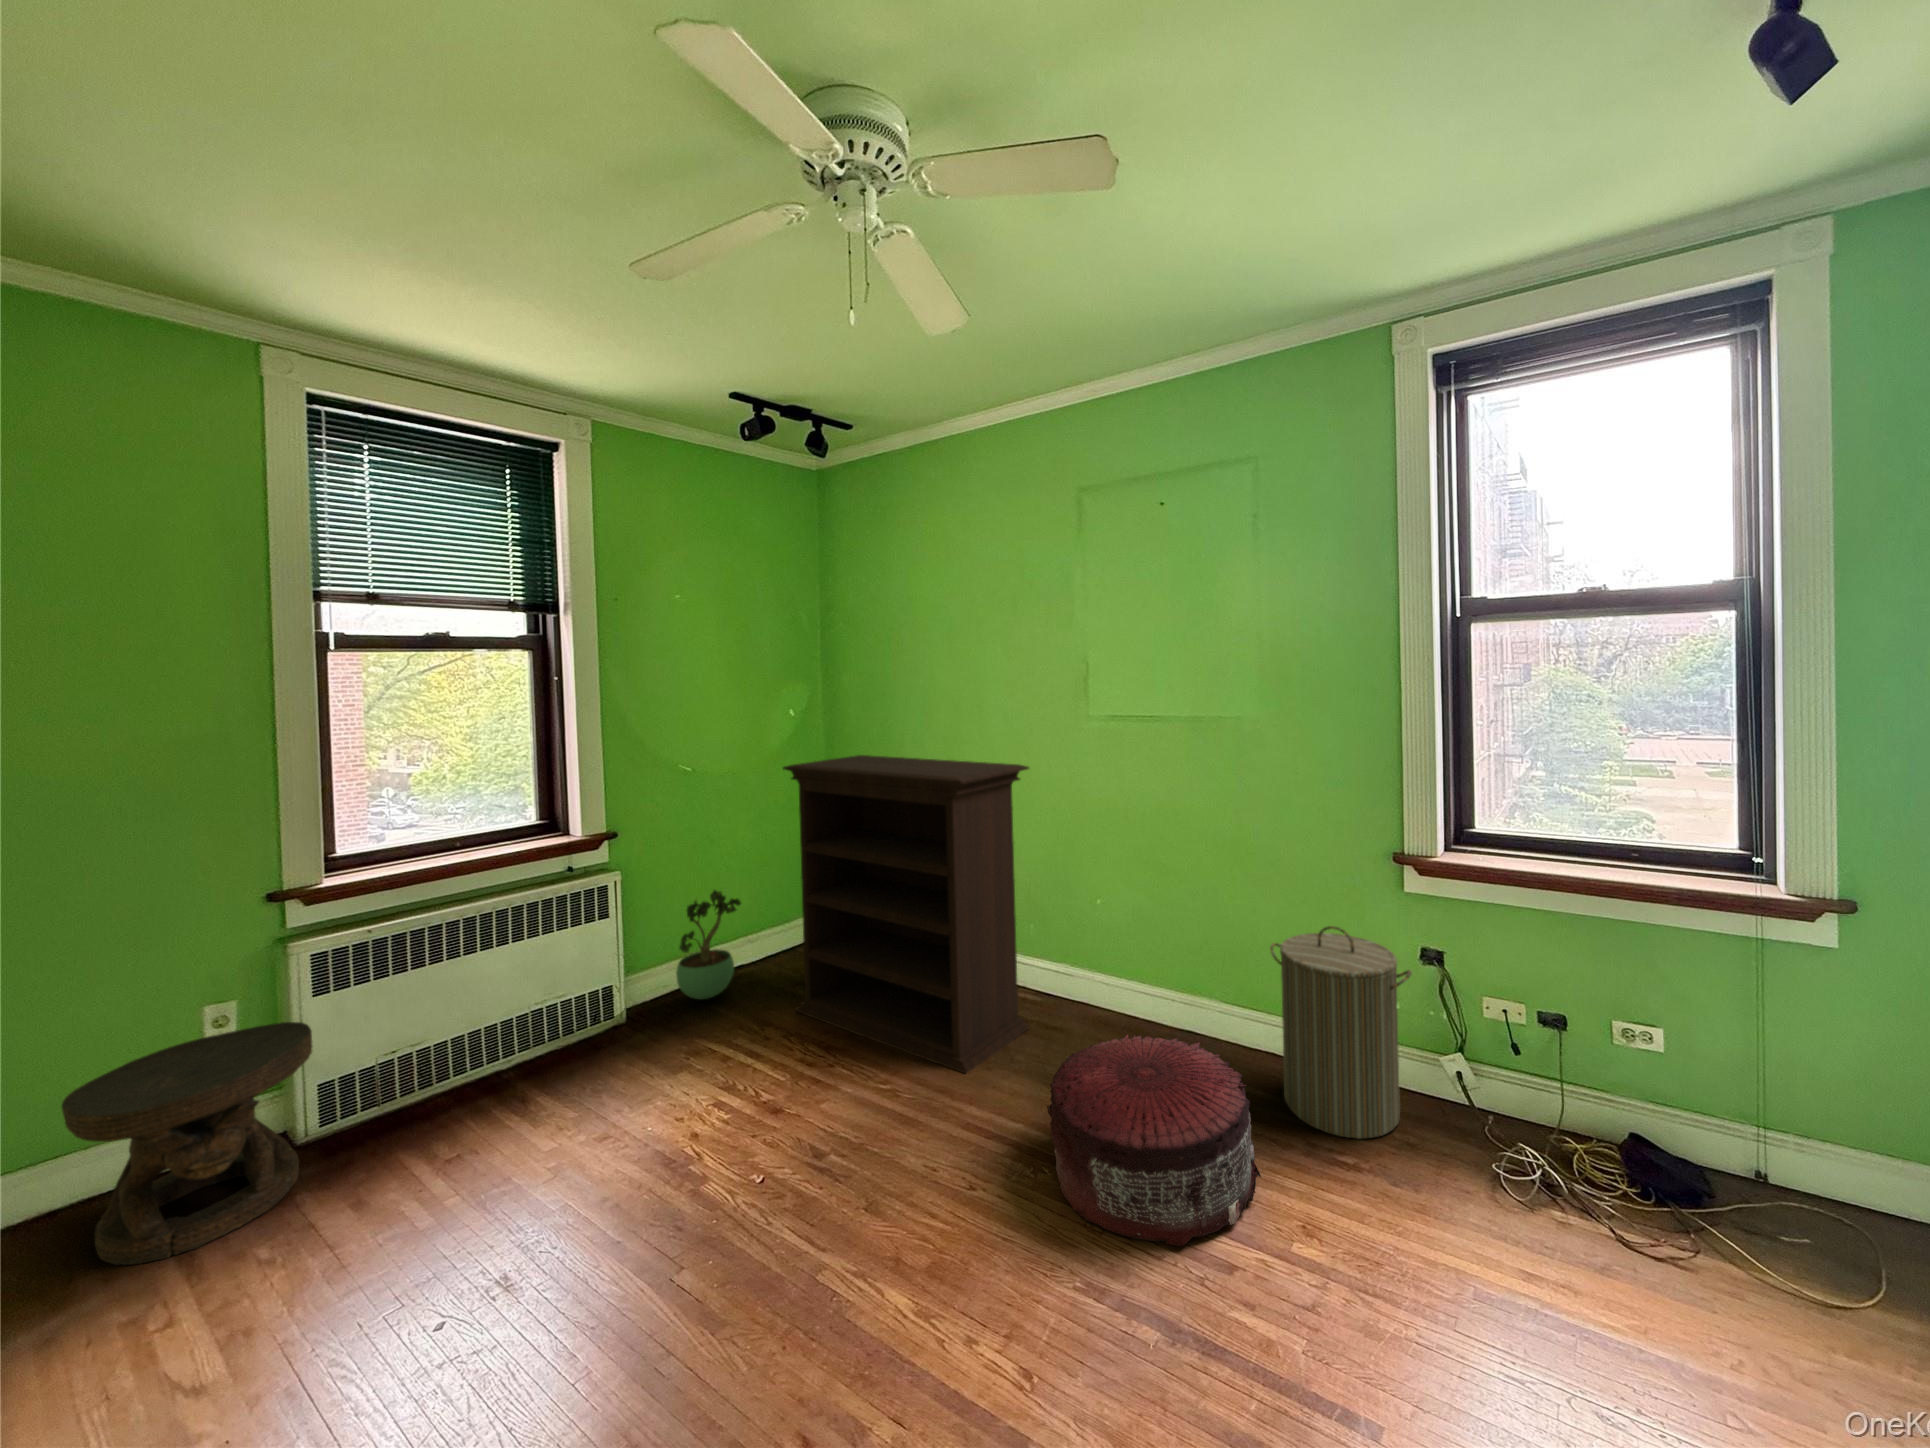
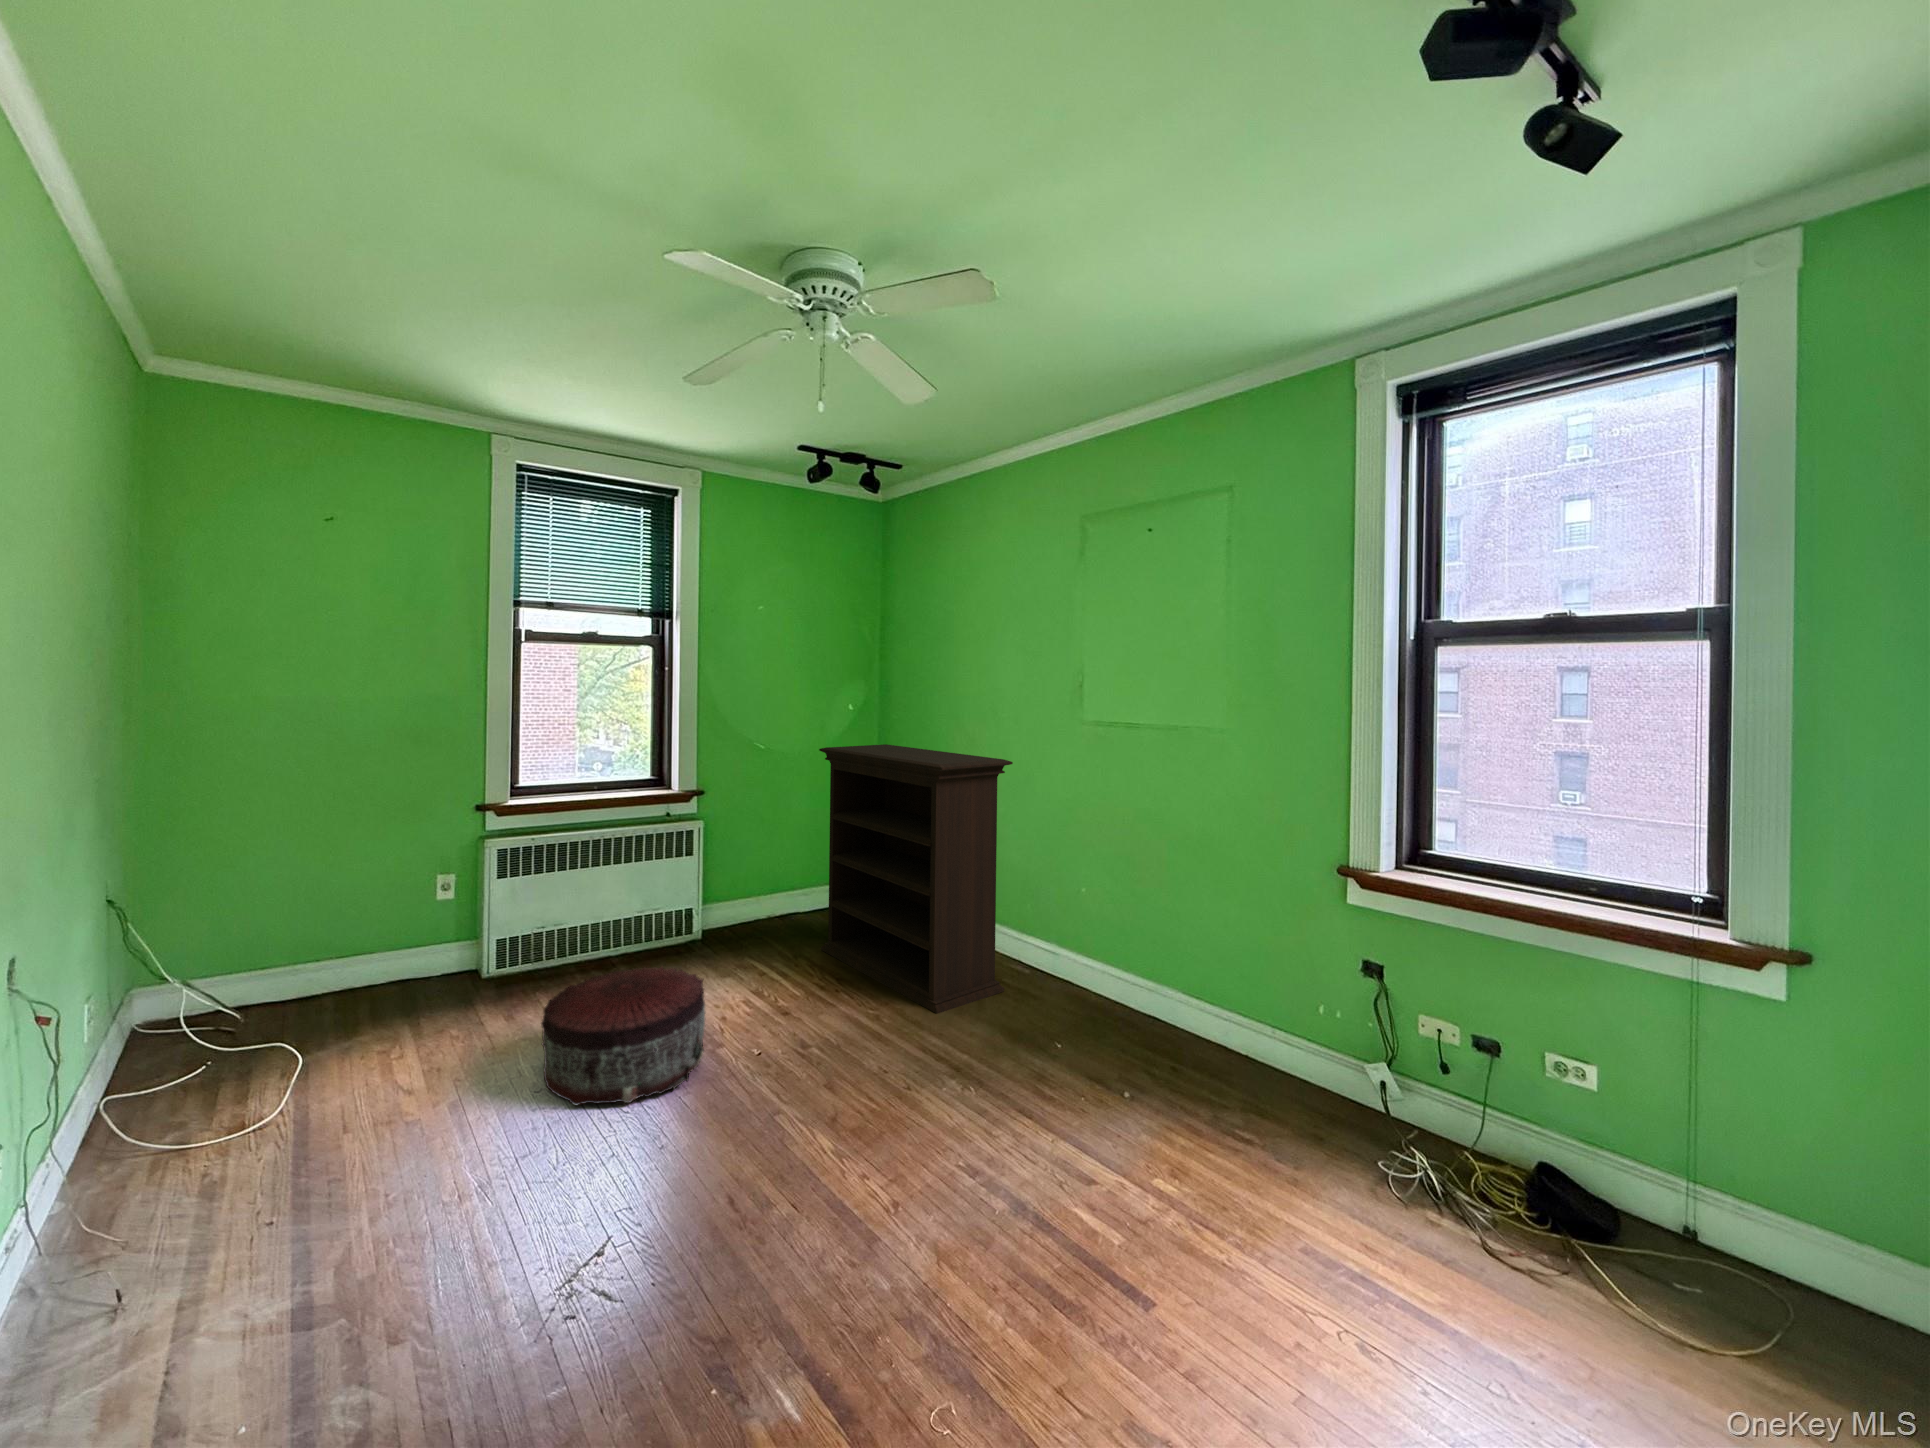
potted plant: present [676,890,741,999] -> none [738,844,789,931]
laundry hamper: present [1270,926,1412,1139] -> none [1205,926,1332,1125]
side table: present [61,1022,312,1265] -> none [377,892,501,1020]
pouf: present [1047,1035,1261,1246] -> present [541,967,705,1105]

